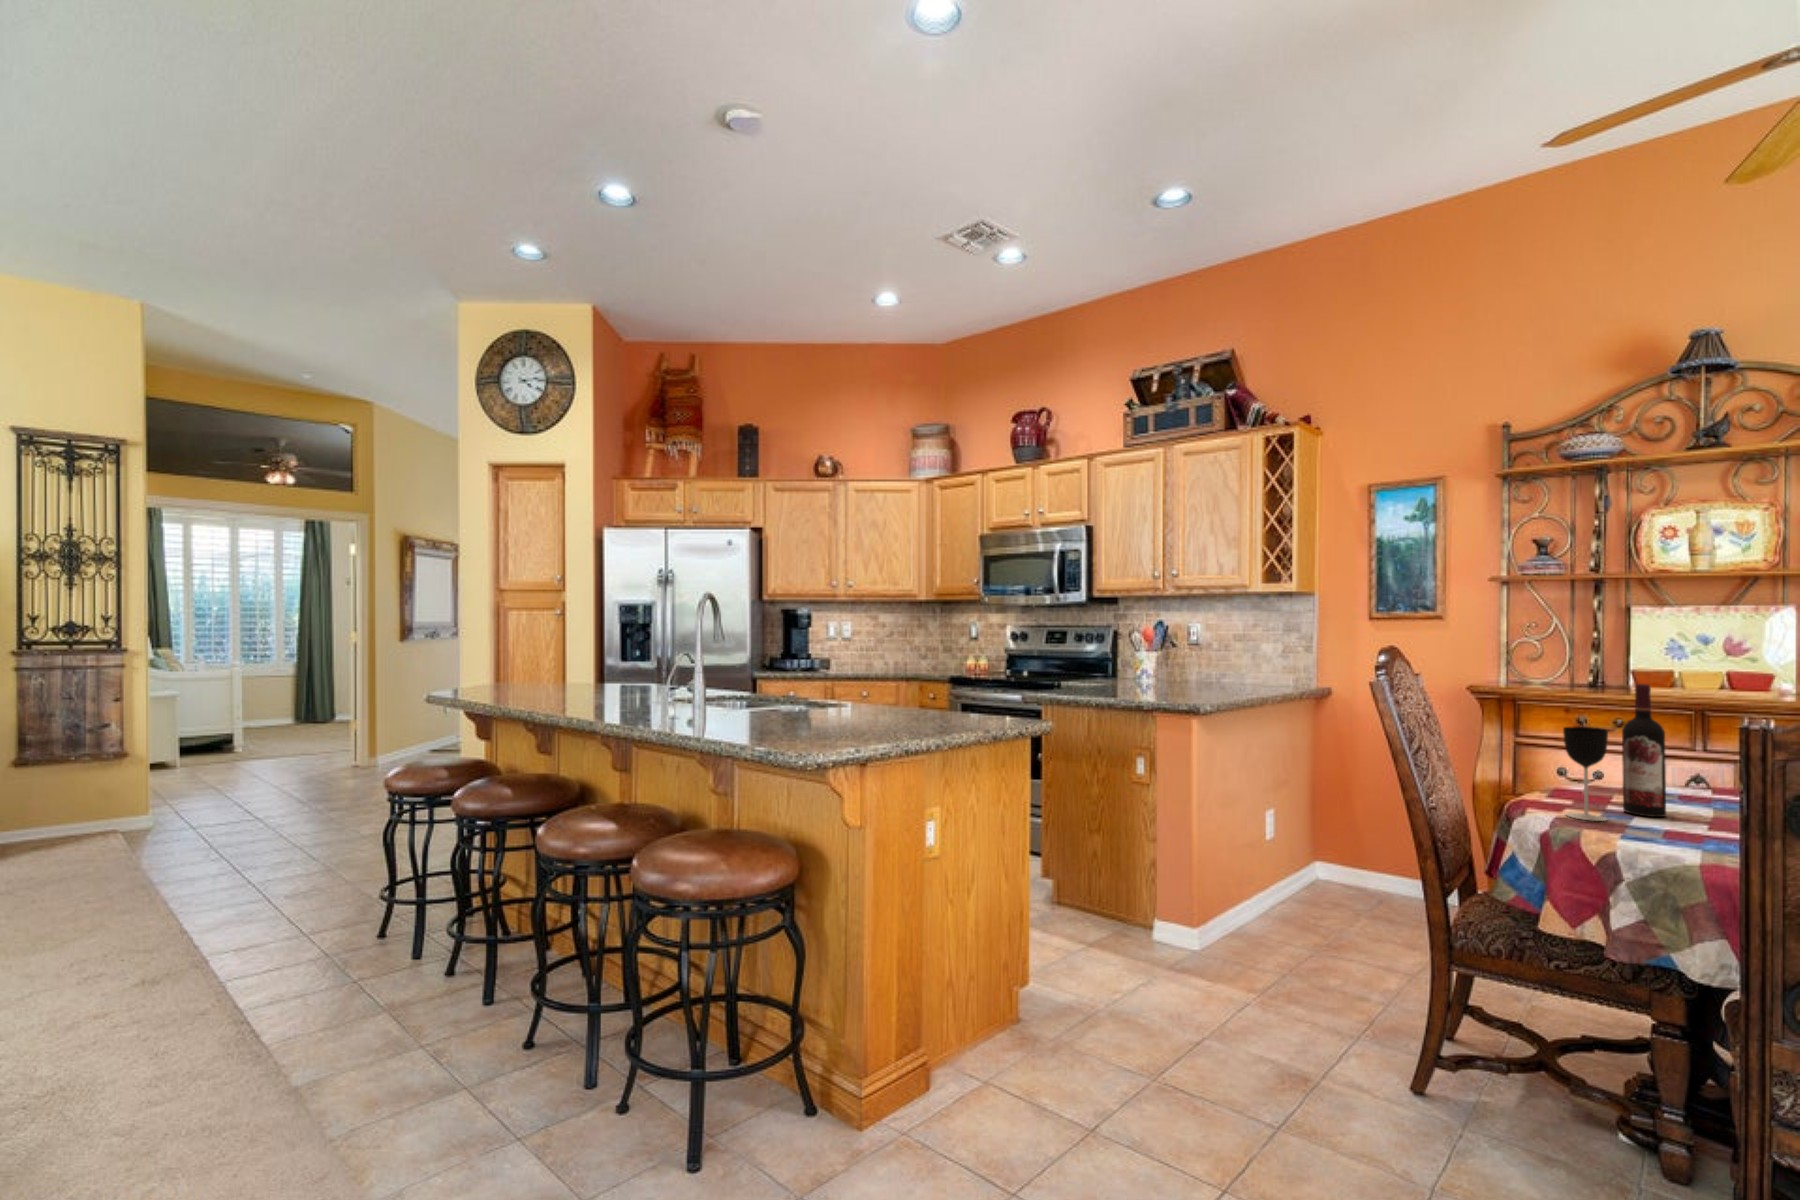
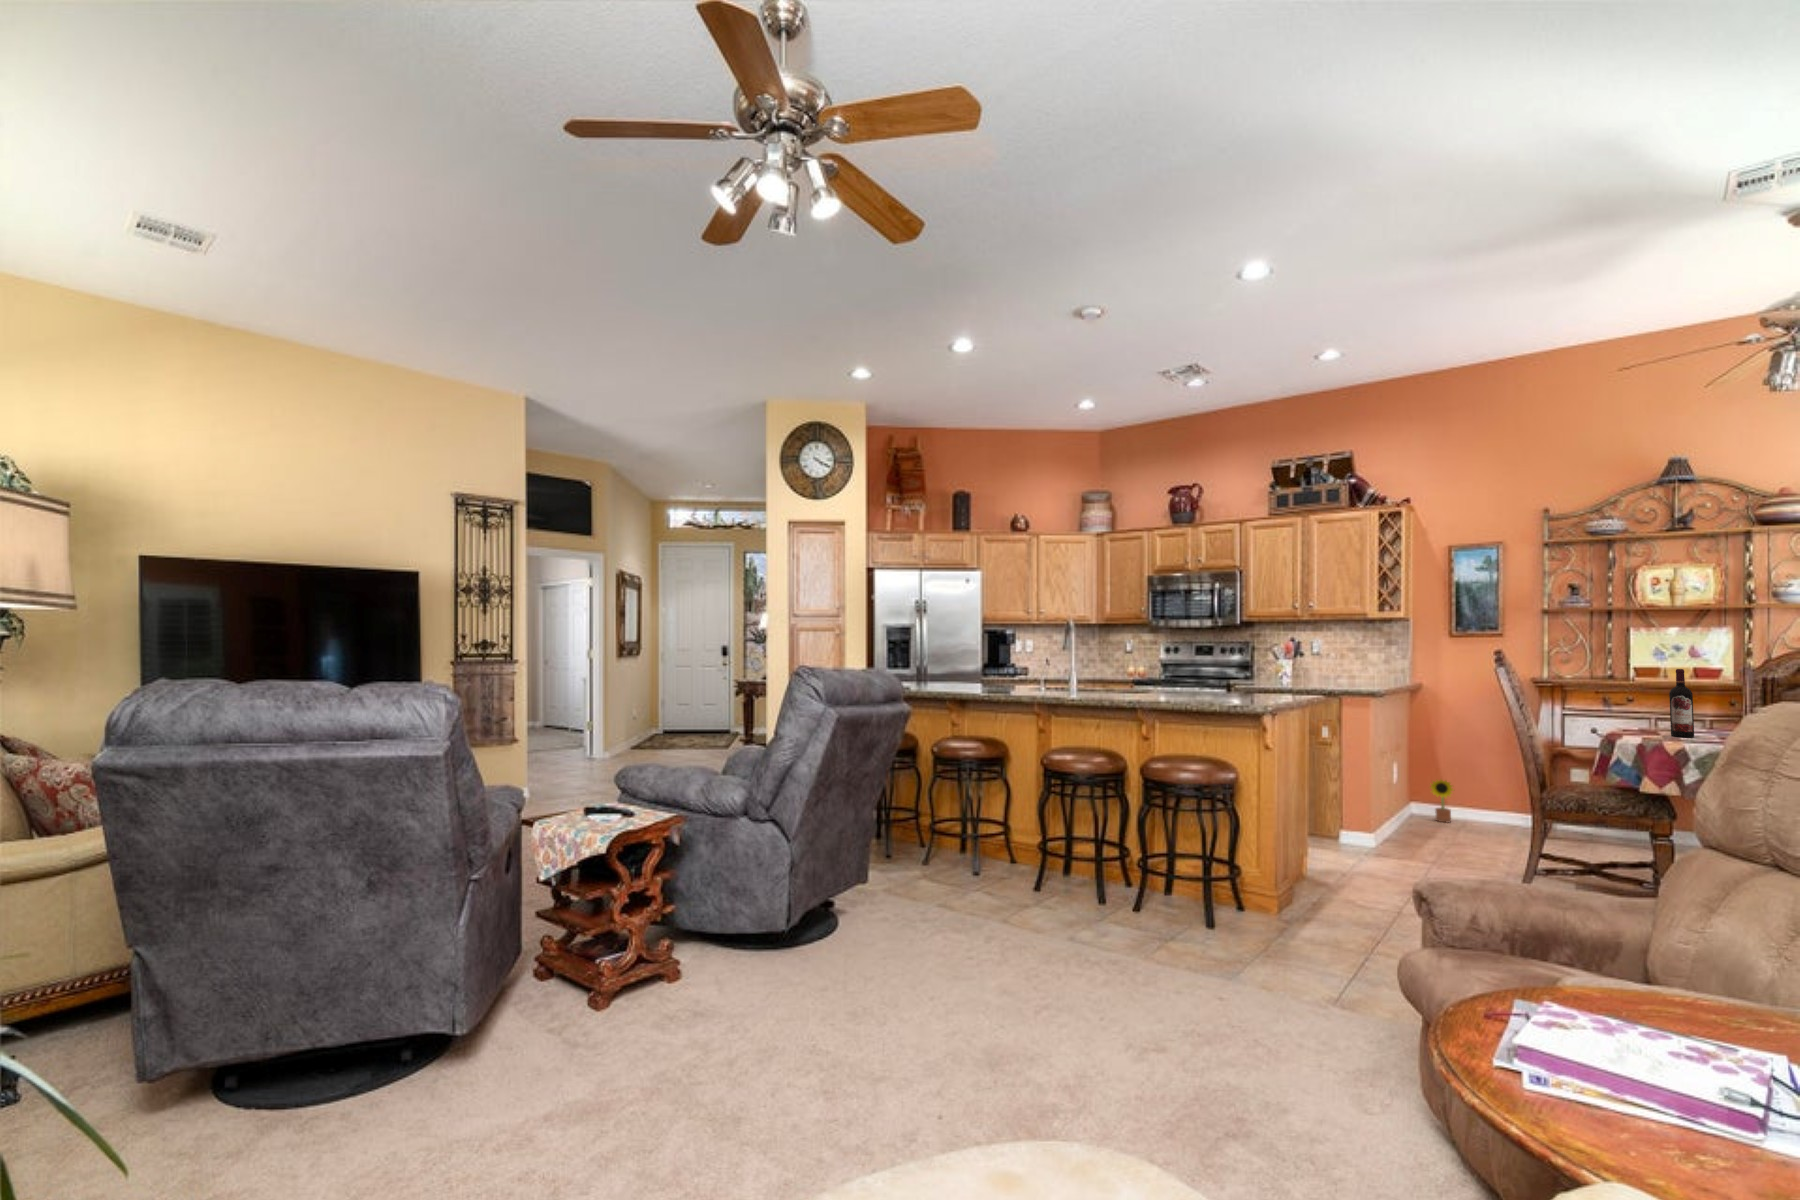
wine glass: present [1563,727,1608,821] -> none [1642,691,1668,738]
decorative plant: none [1328,832,1364,897] -> present [1431,780,1454,822]

